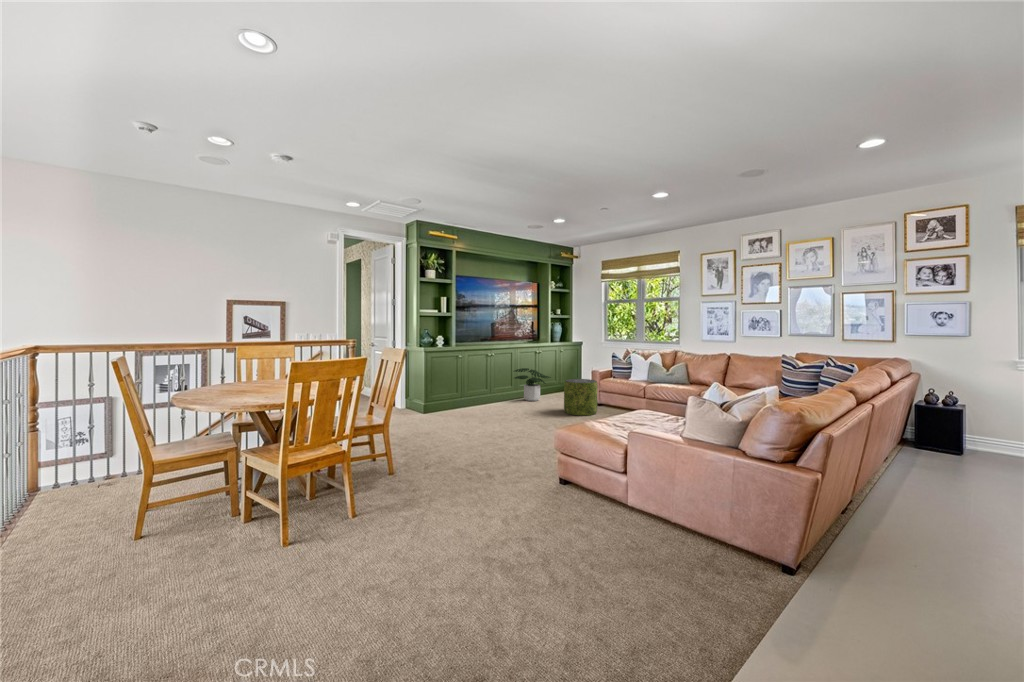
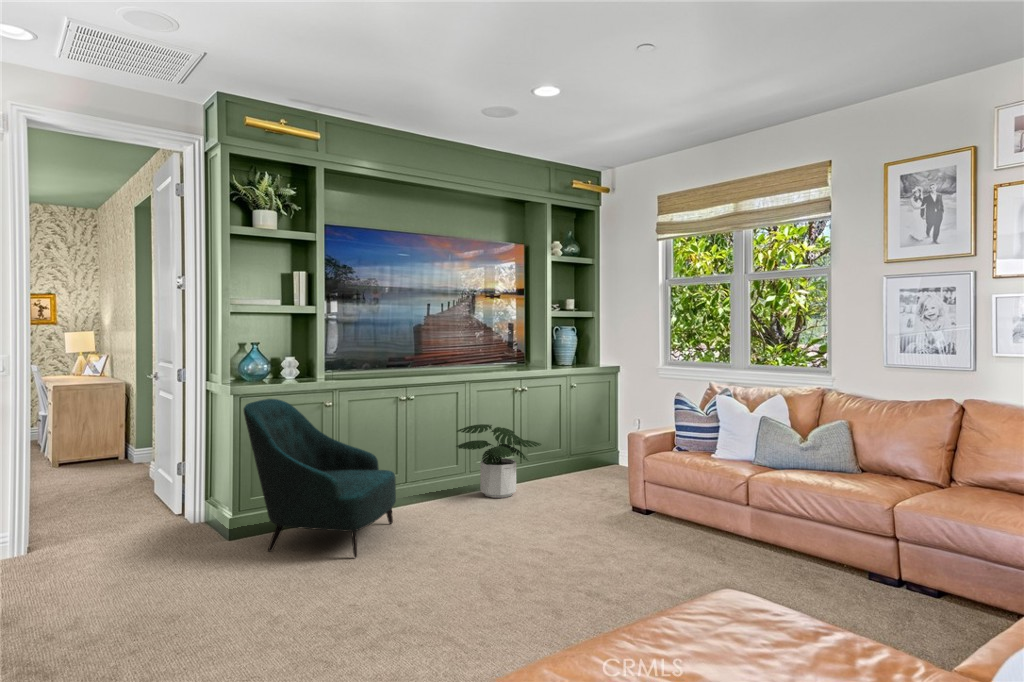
armchair: none [436,355,496,418] -> present [243,399,396,557]
pouf: present [564,379,597,416] -> none [552,456,631,551]

